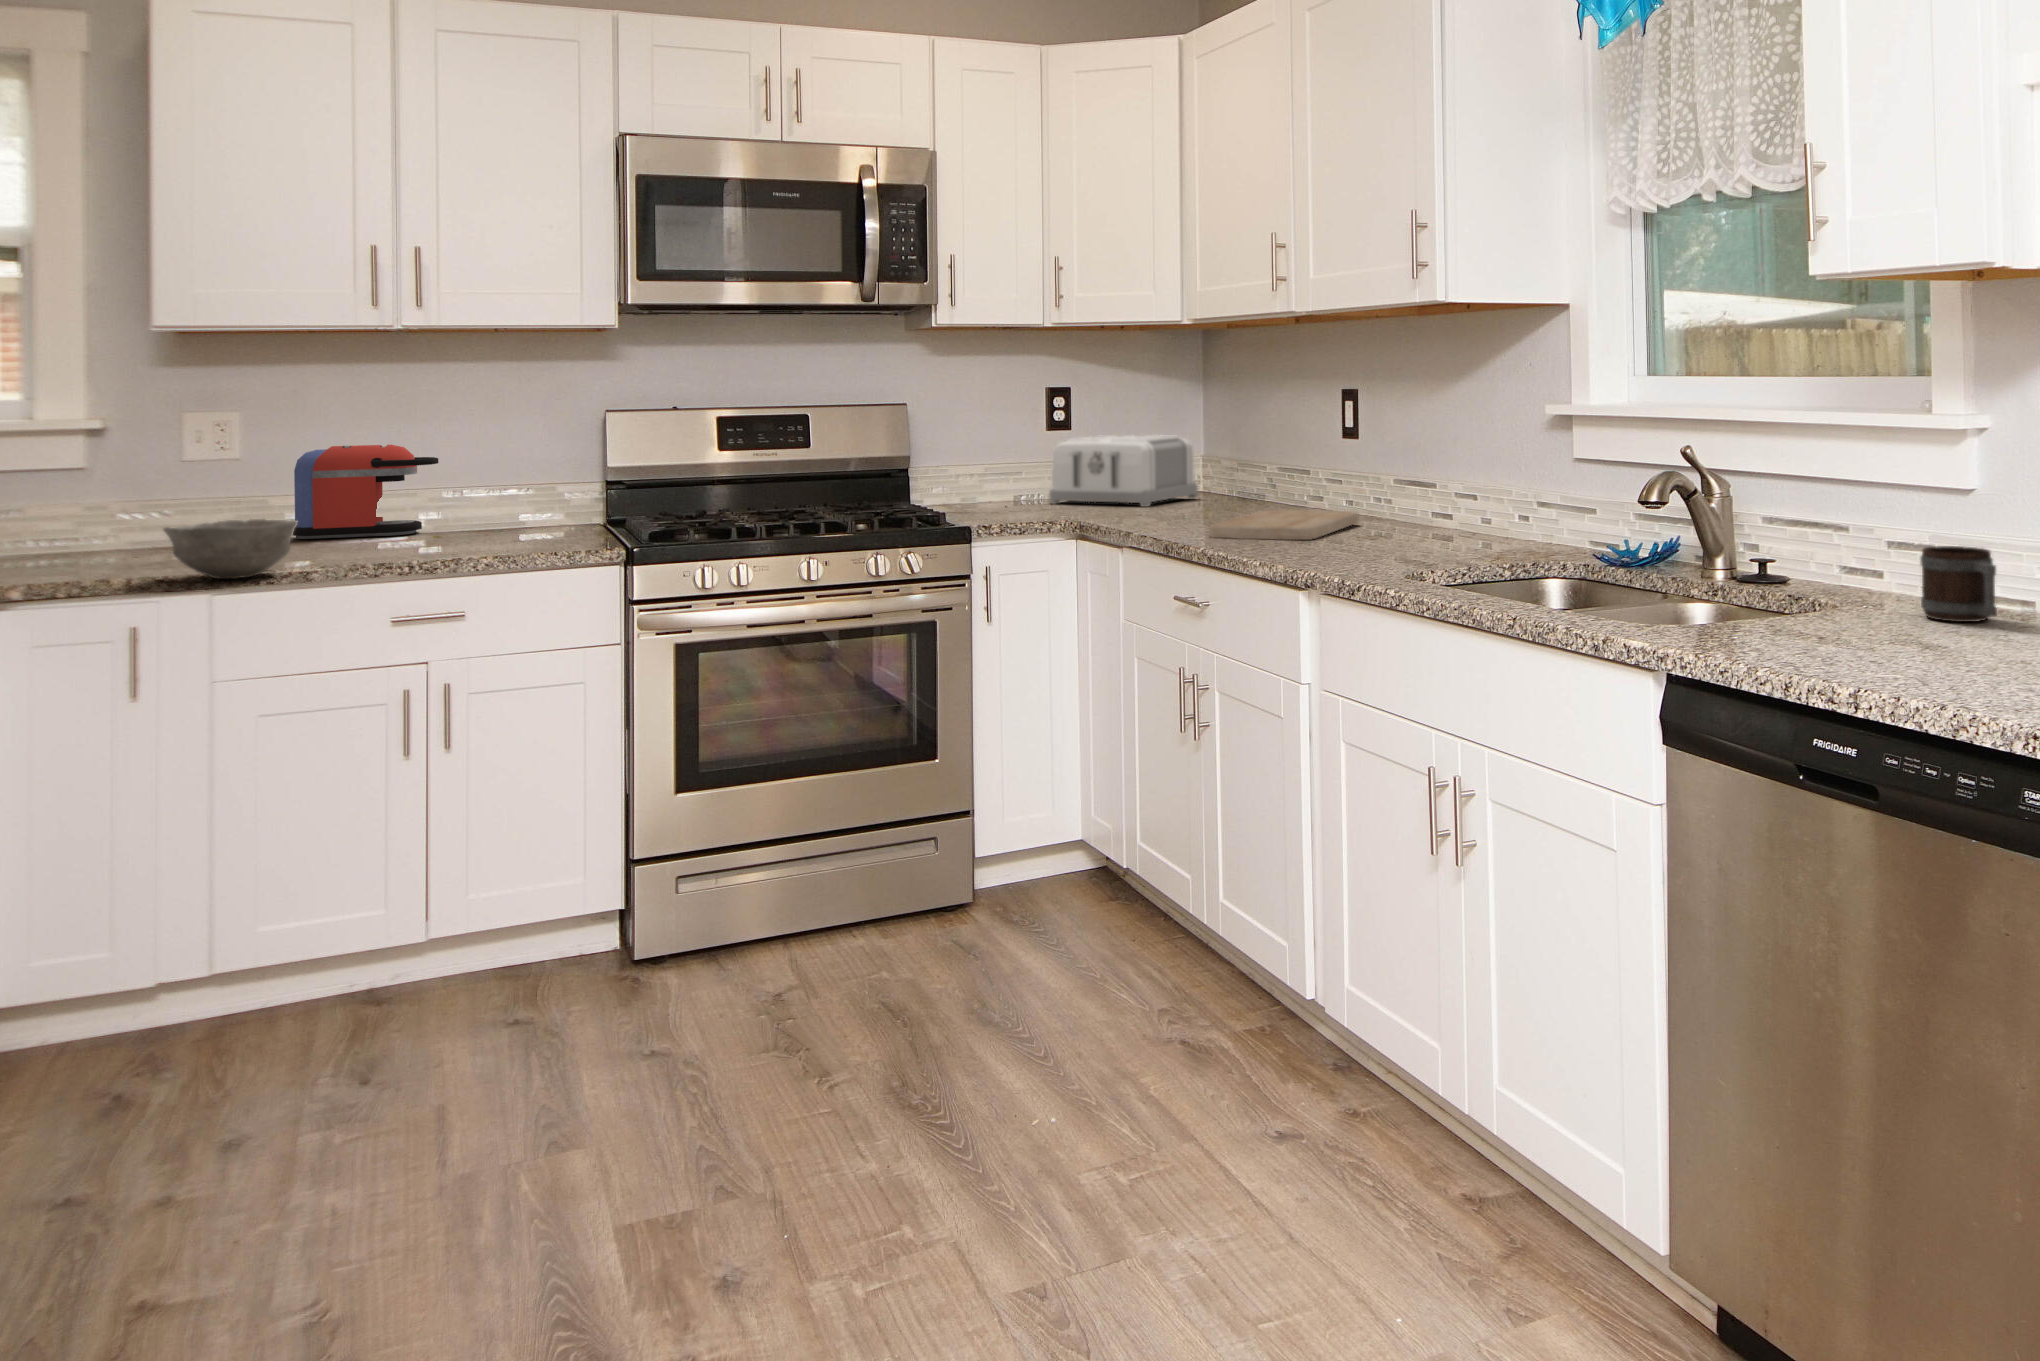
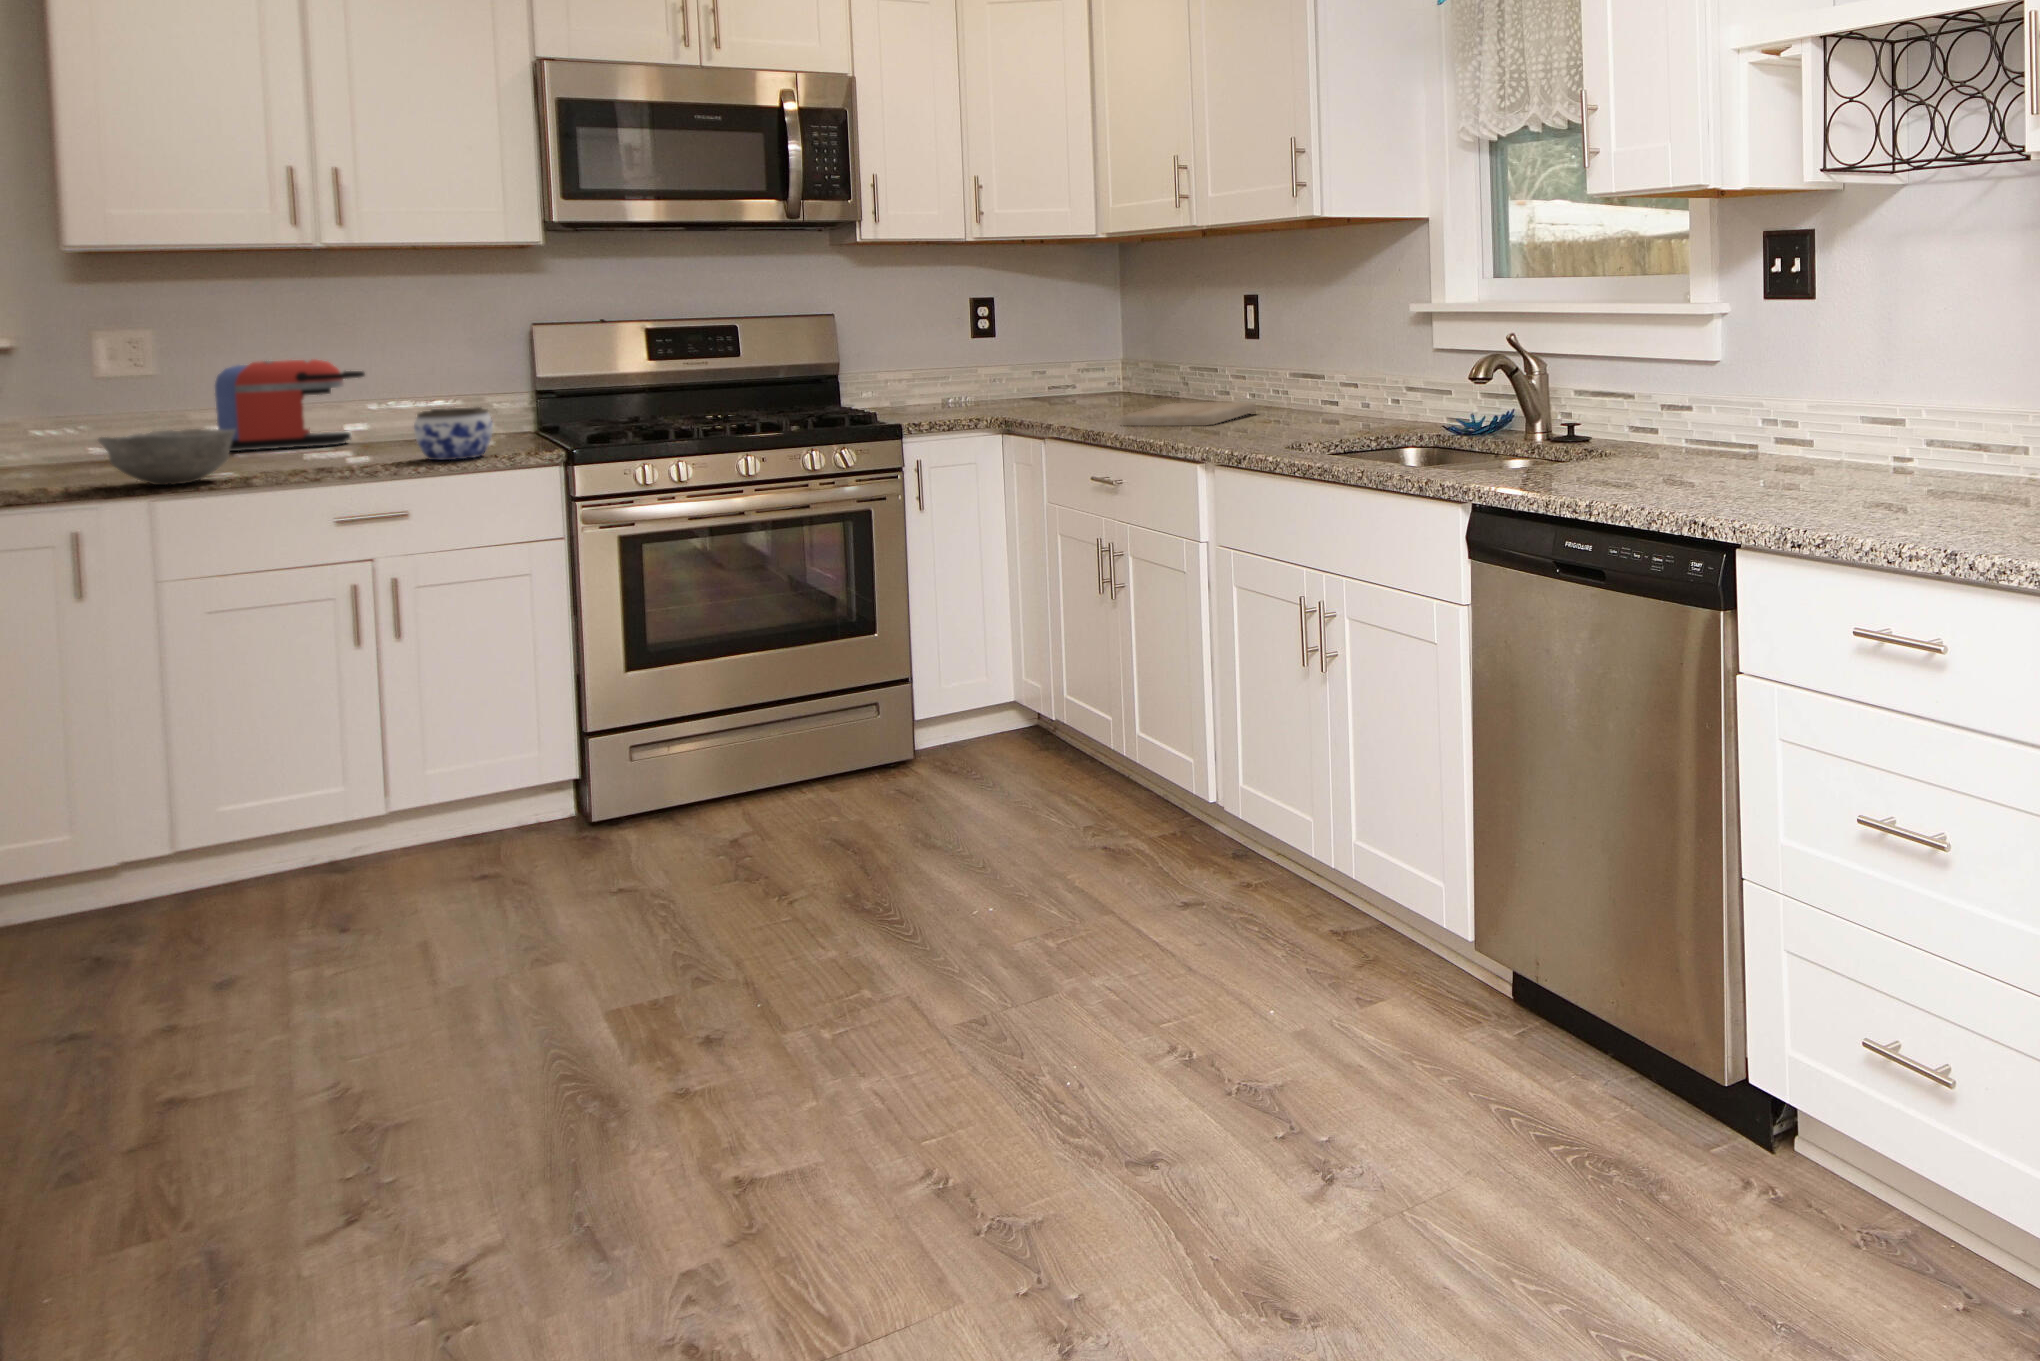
toaster: present [1049,435,1198,507] -> none [975,341,1116,406]
jar: none [474,501,553,557] -> present [414,407,493,460]
mug: present [1920,546,1997,622] -> none [1675,405,1728,462]

